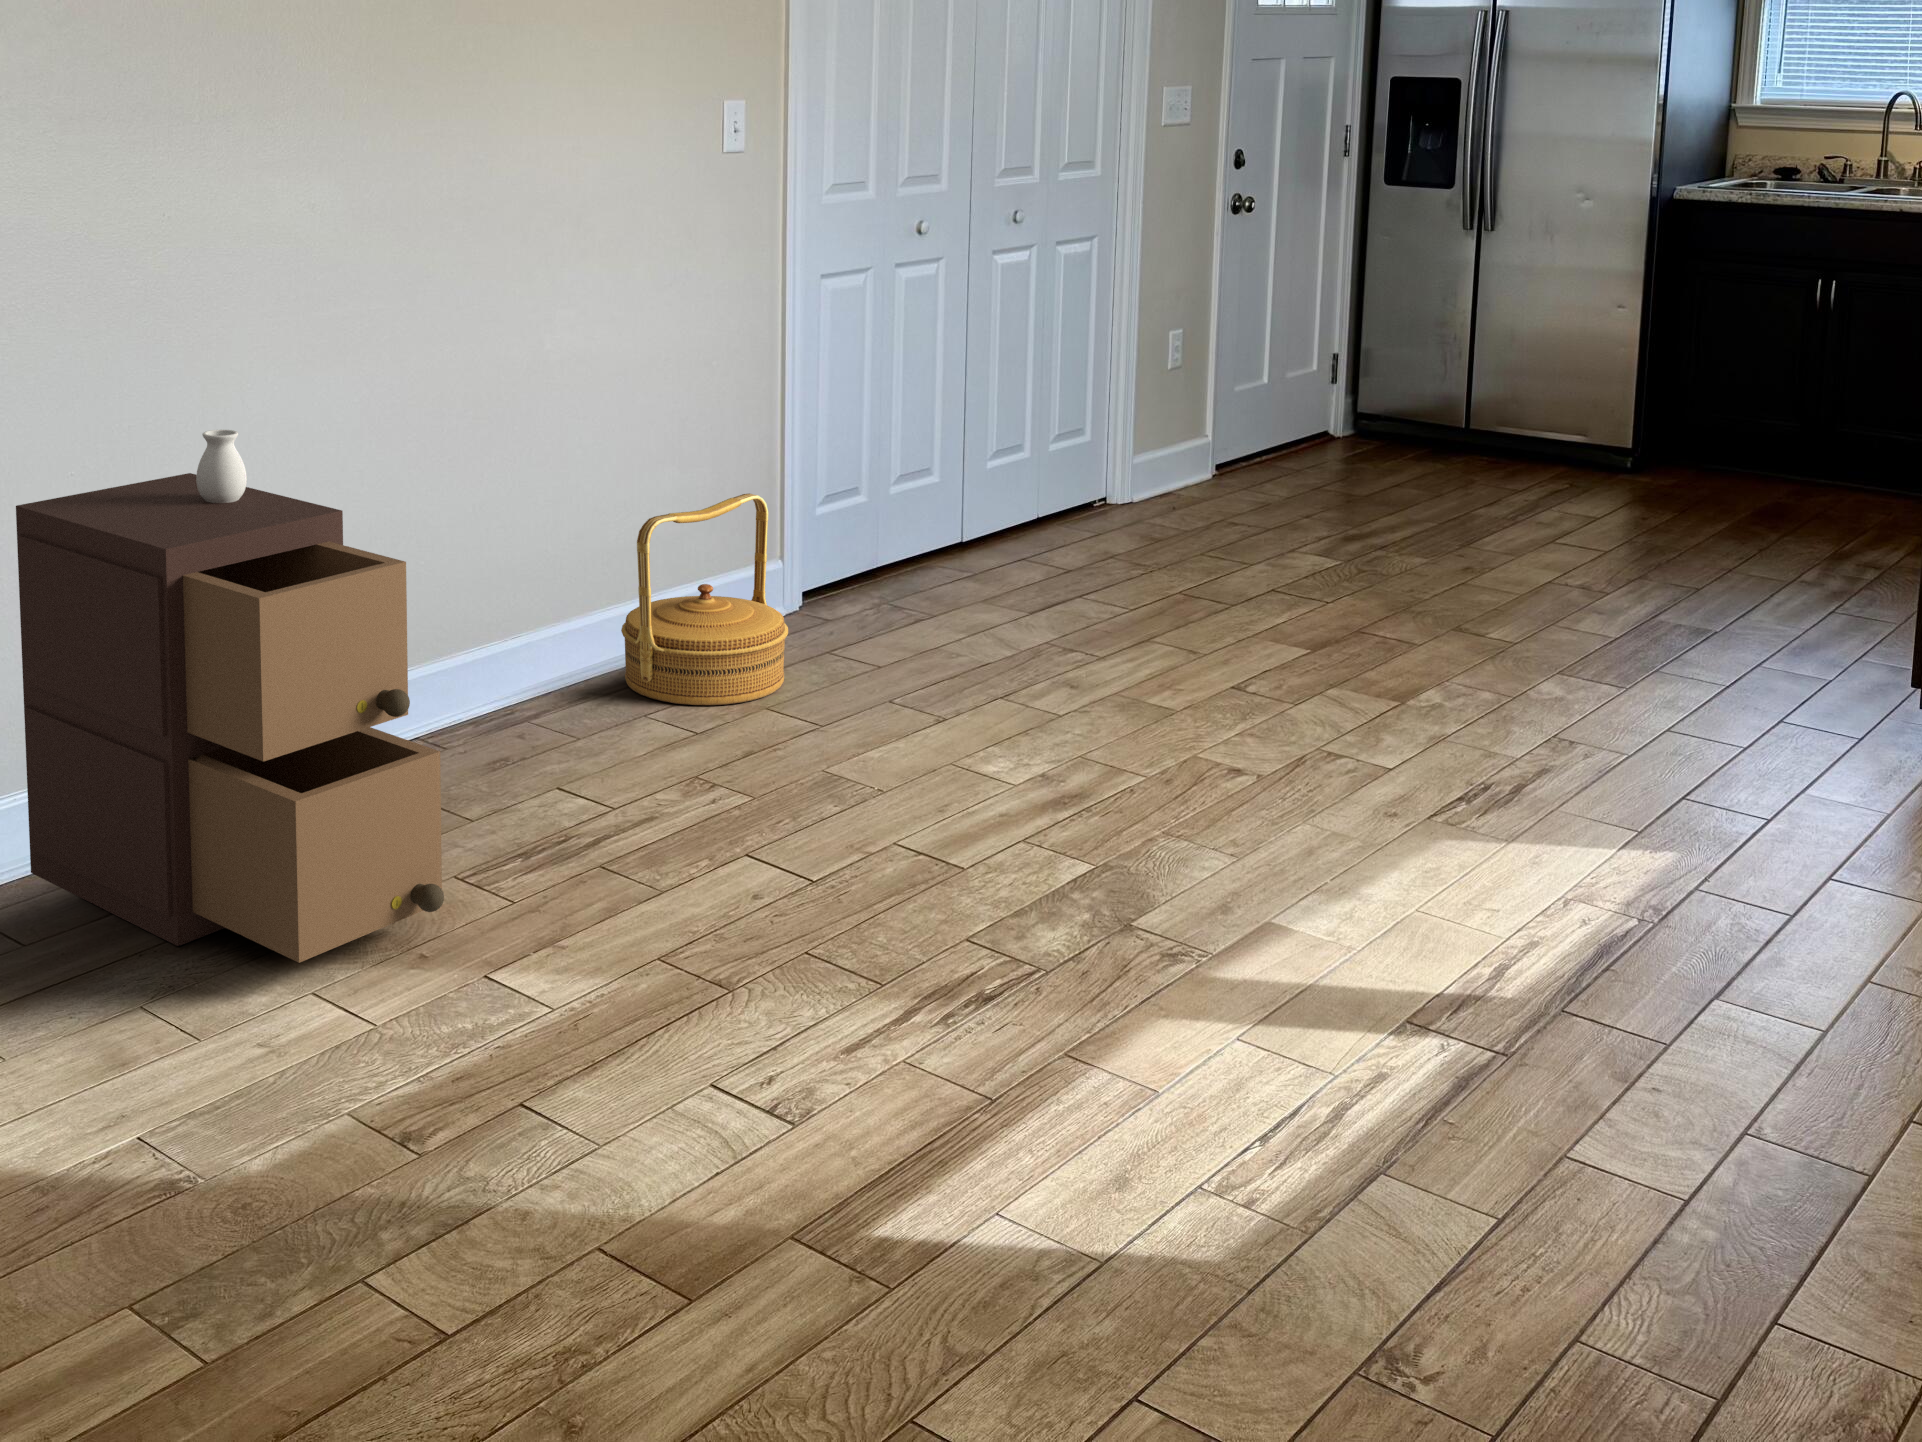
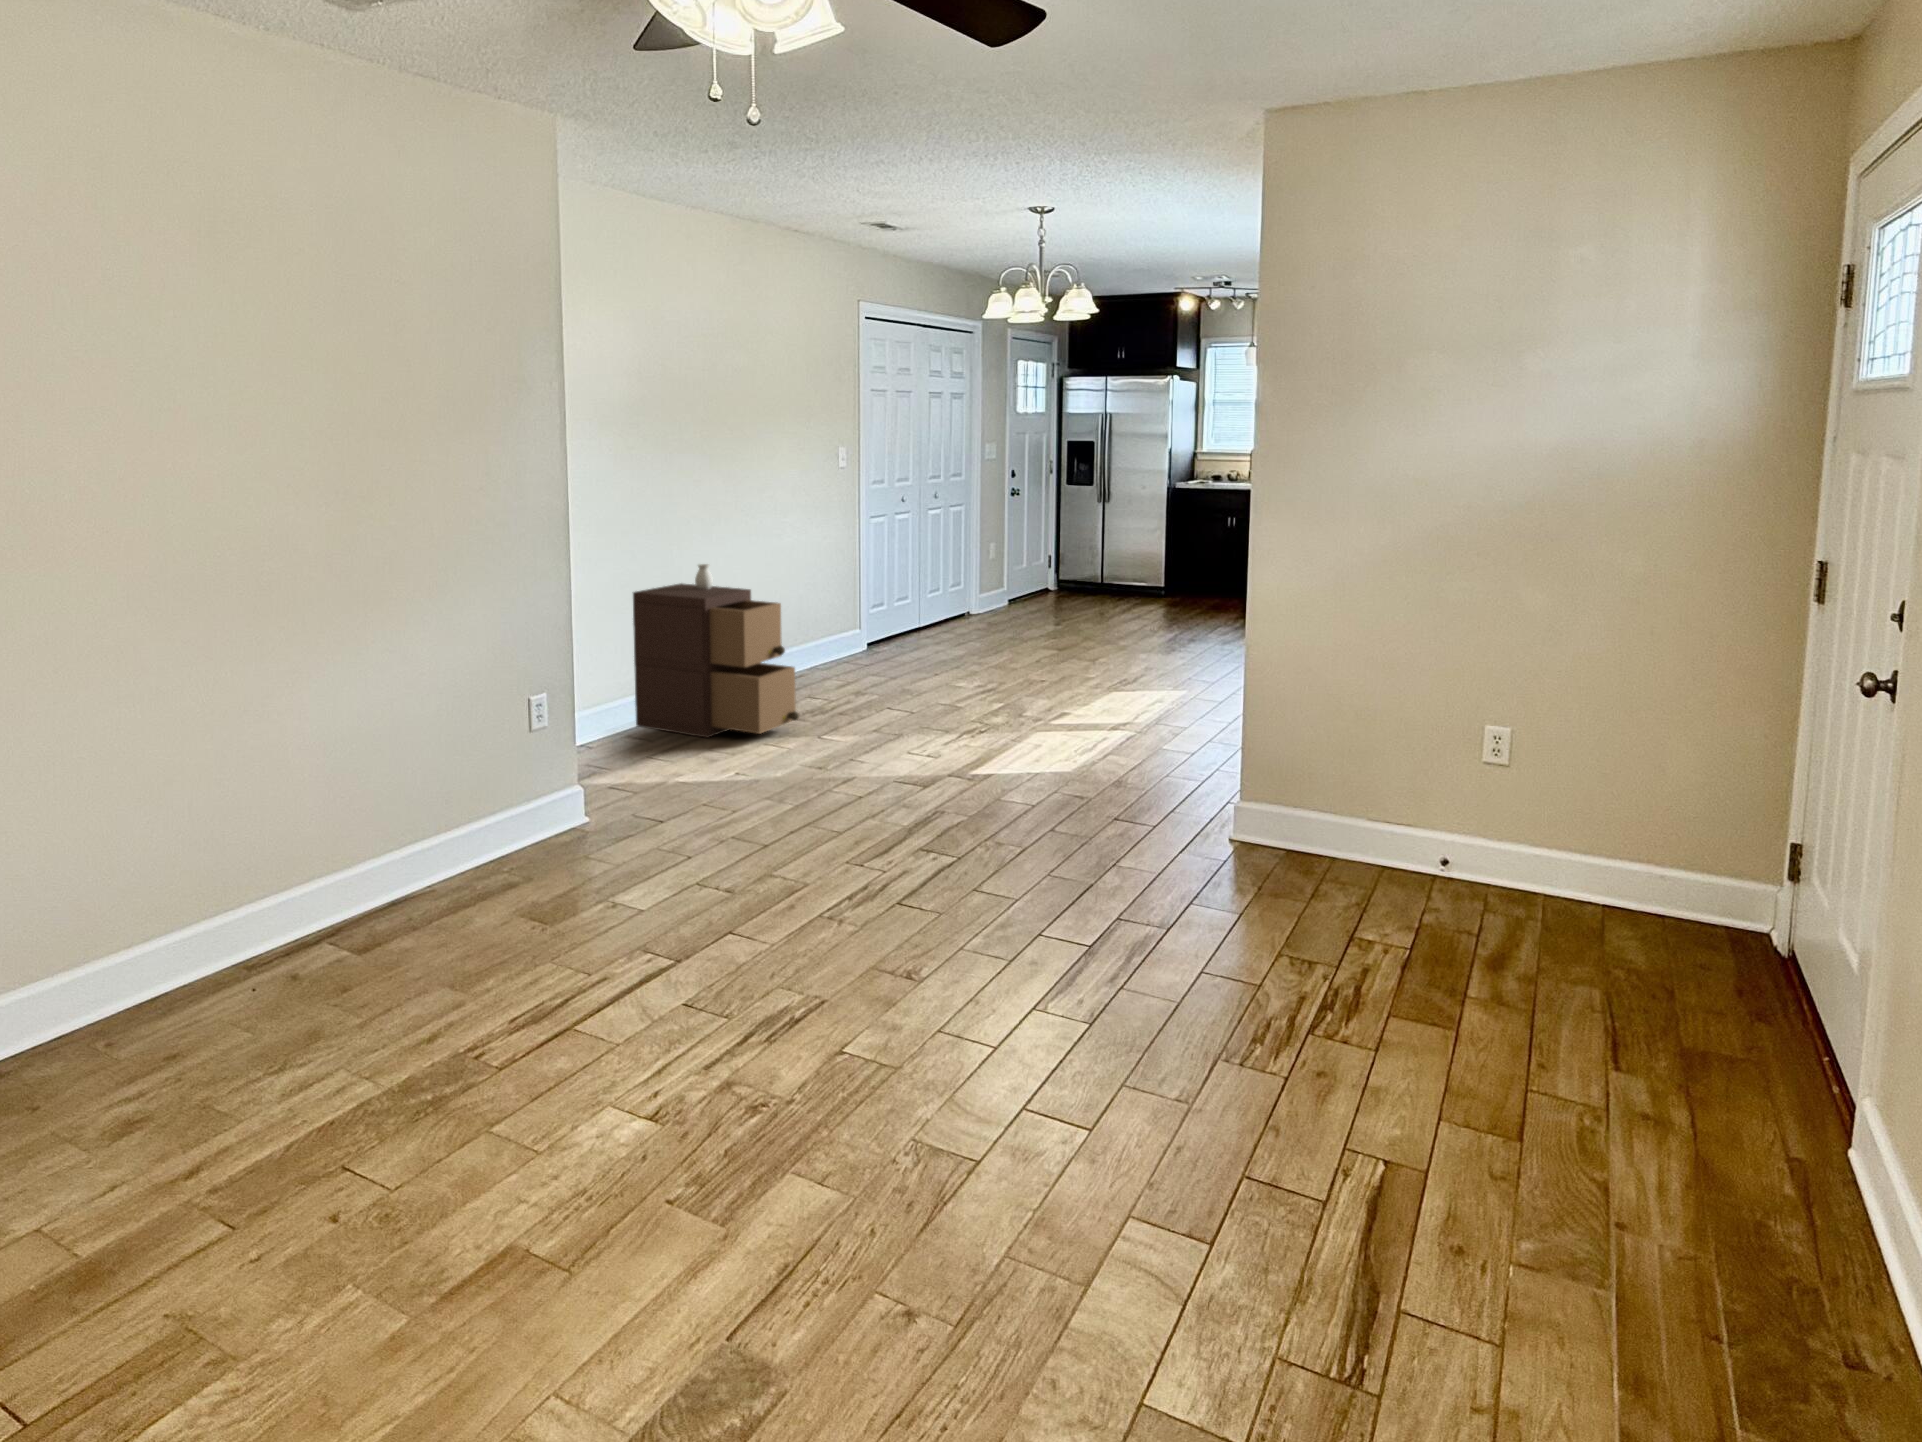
woven basket: present [621,493,788,705] -> none [810,599,874,675]

